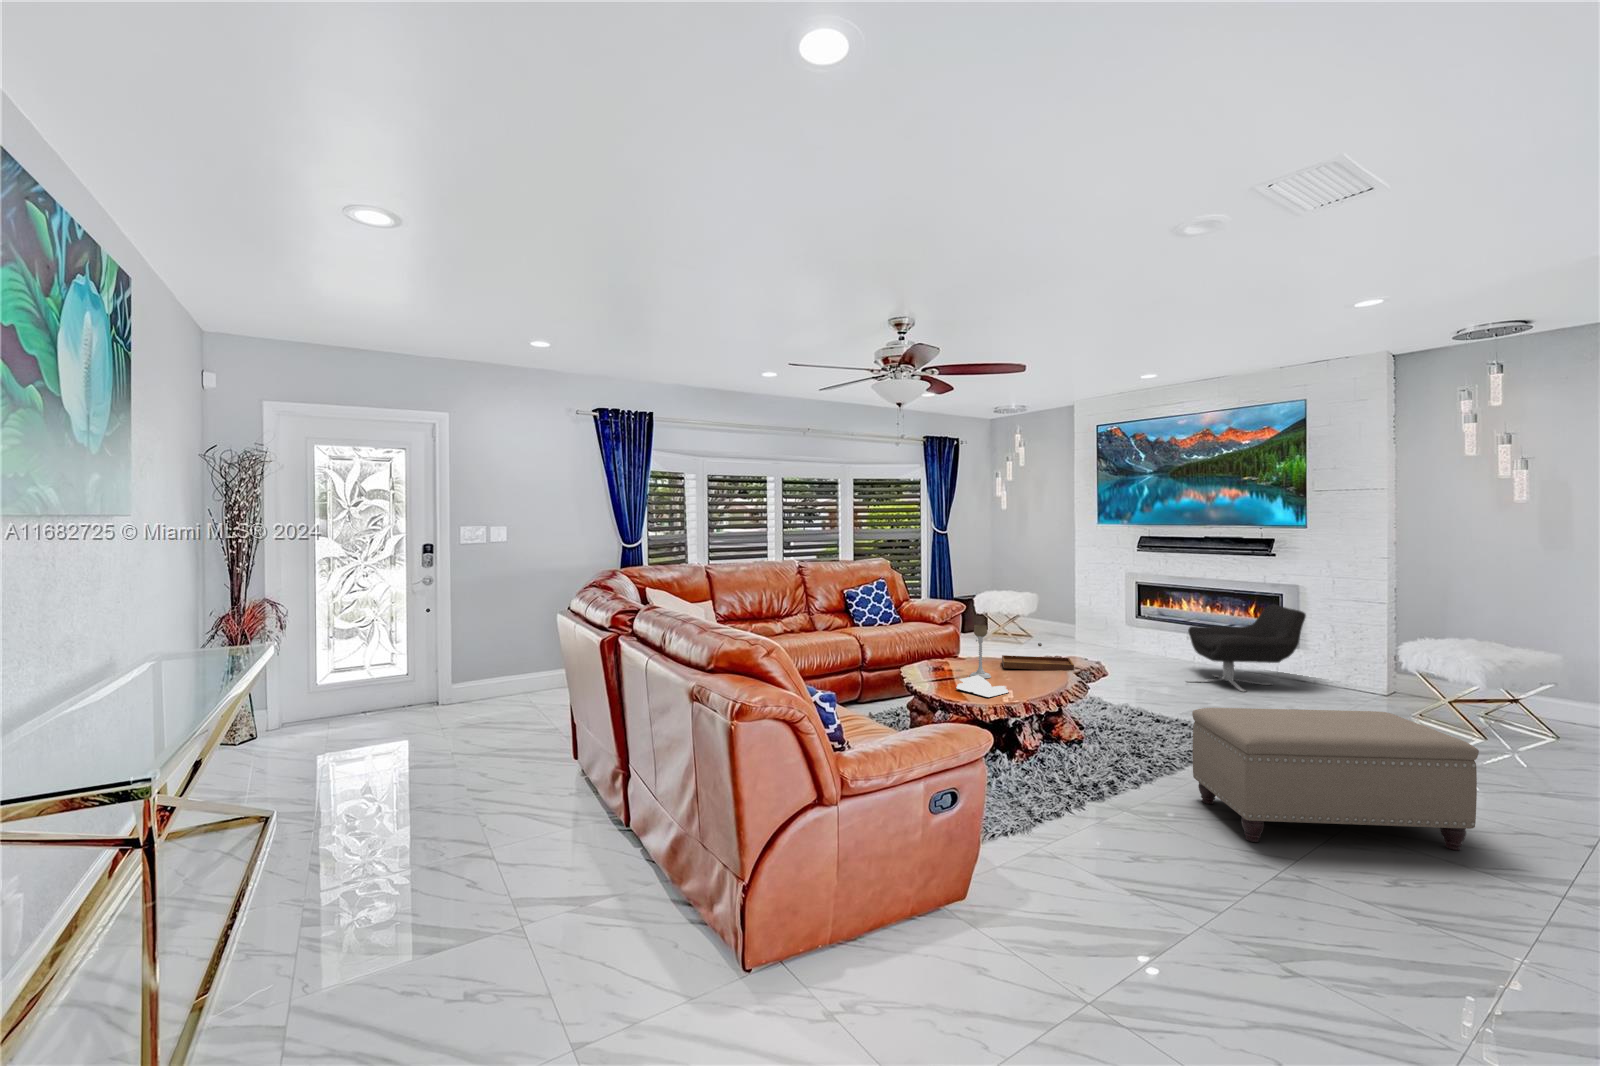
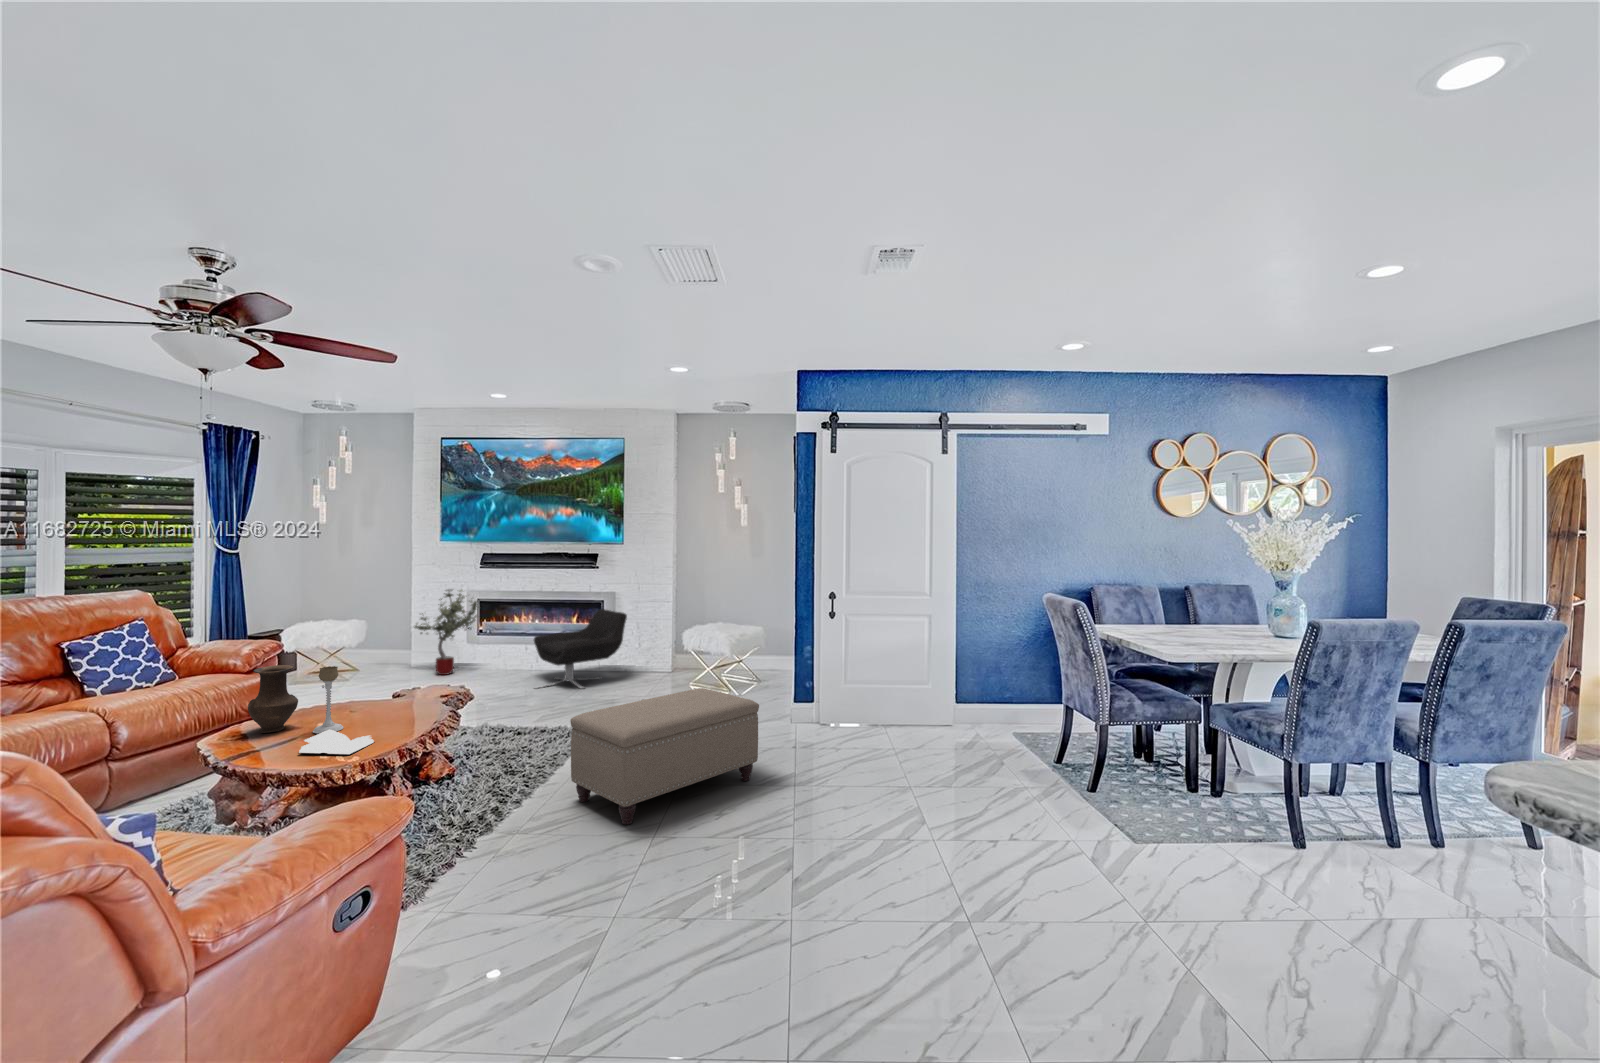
potted tree: none [1072,571,1134,654] -> present [414,589,478,675]
vase: none [930,619,962,670] -> present [248,665,298,733]
tray: present [1002,643,1074,670] -> none [352,676,444,713]

